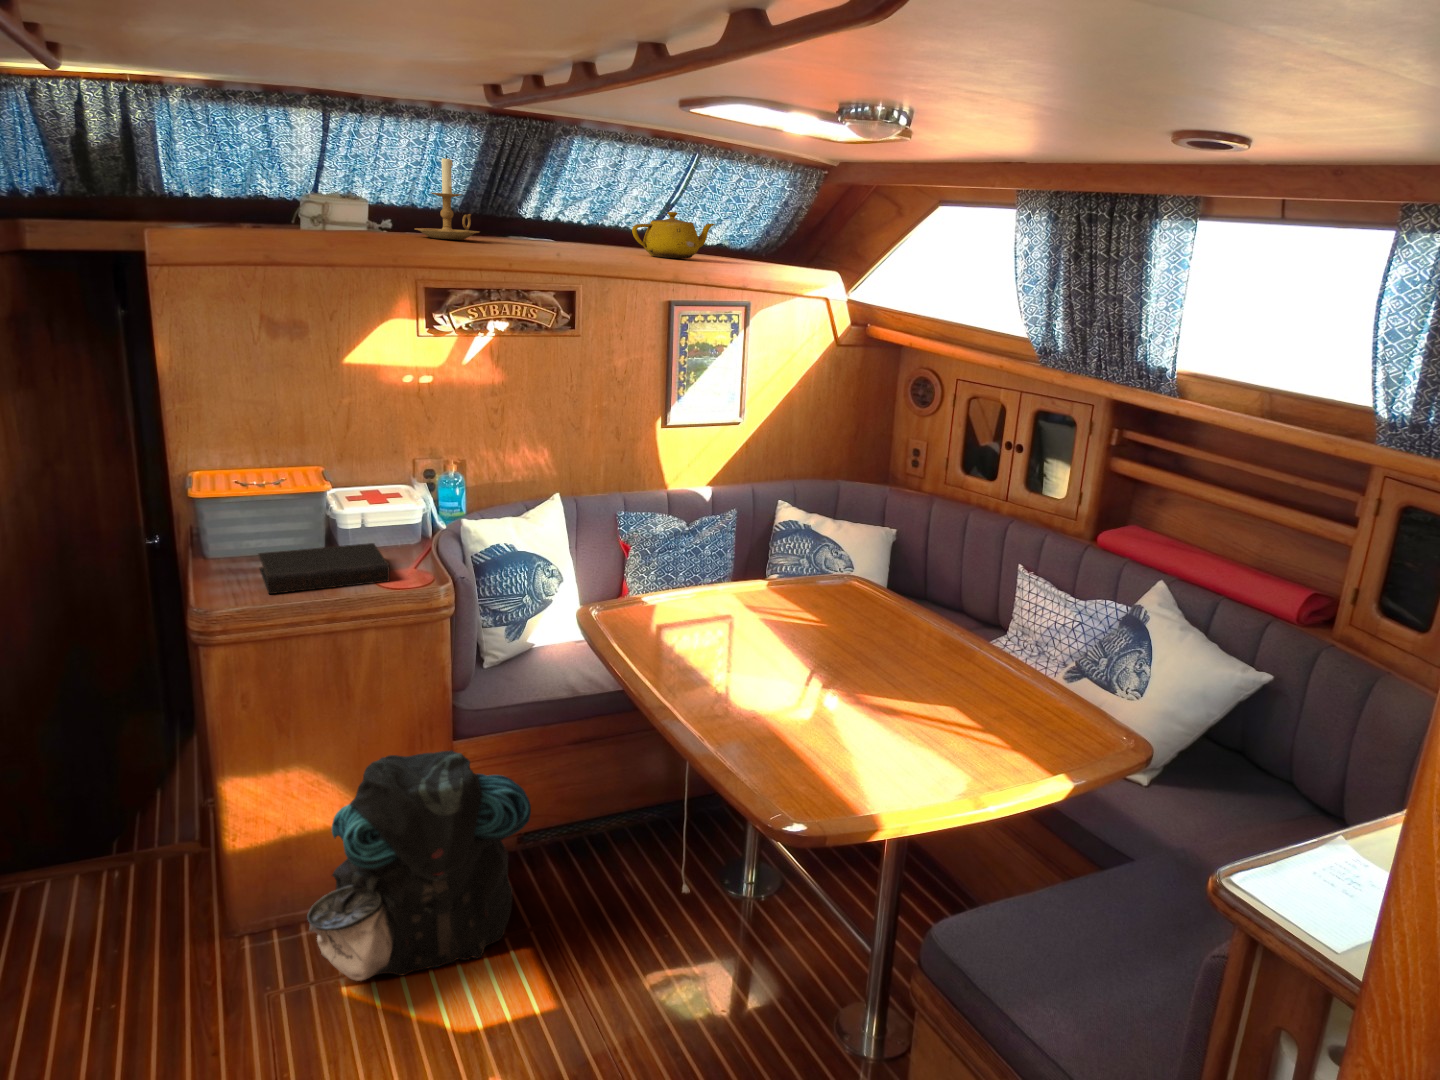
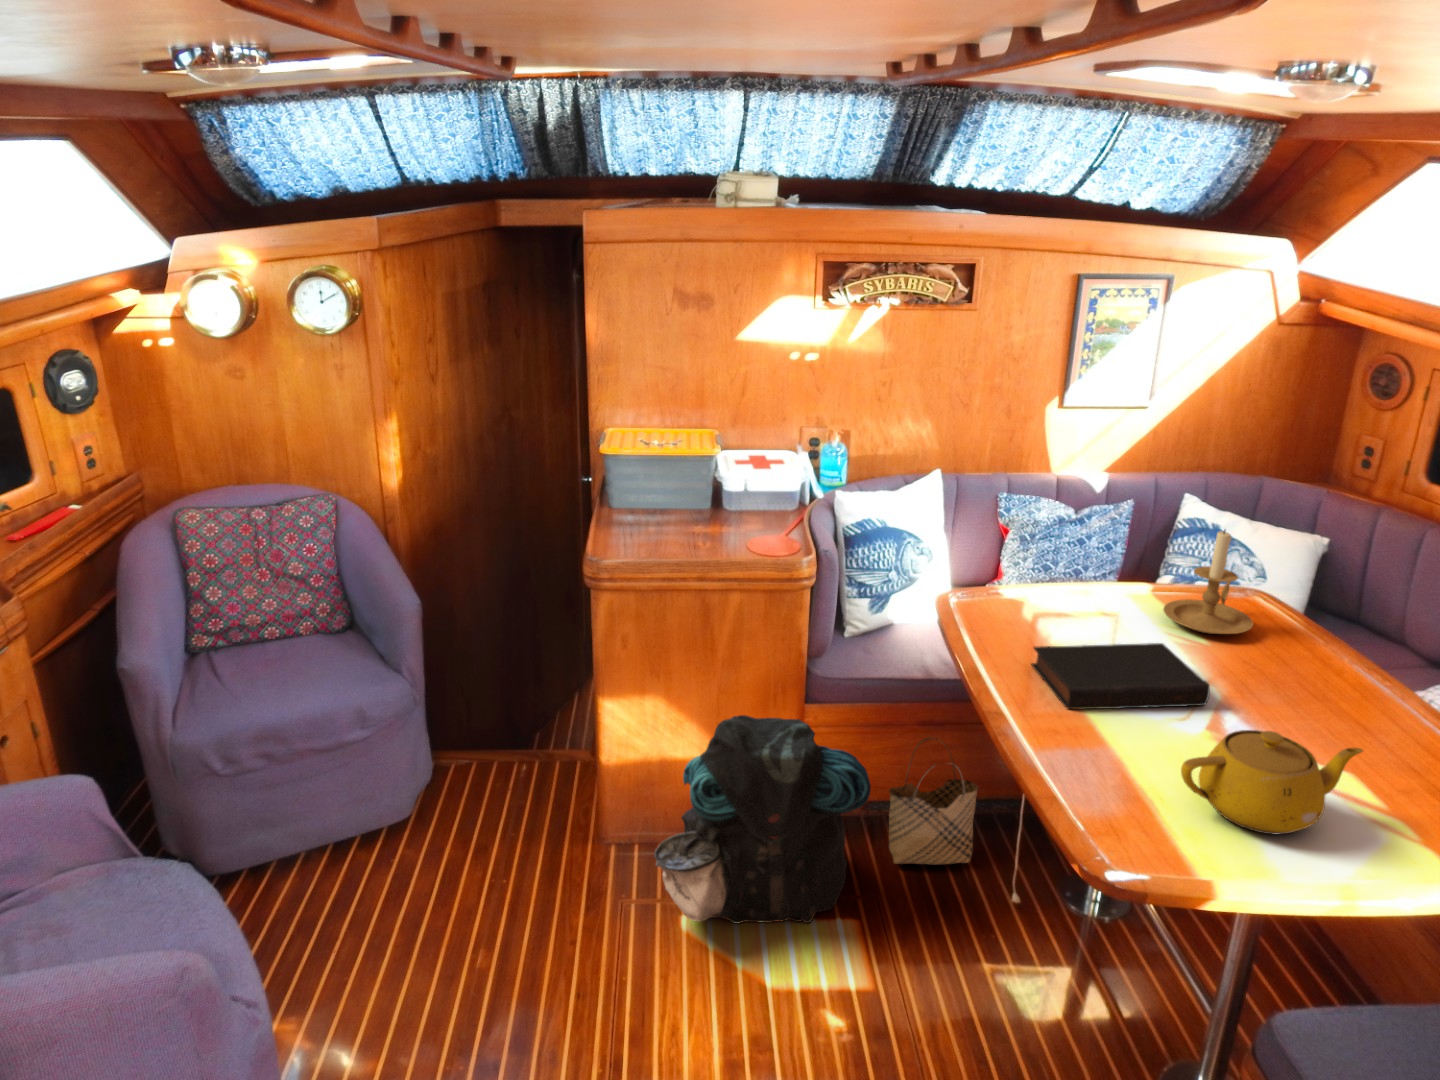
candle holder: present [415,155,479,240] -> present [1163,530,1253,634]
teapot: present [632,212,715,258] -> present [1181,730,1363,834]
book: present [259,543,390,594] -> present [1031,643,1210,709]
woven basket: none [545,751,630,884] -> present [889,737,978,864]

